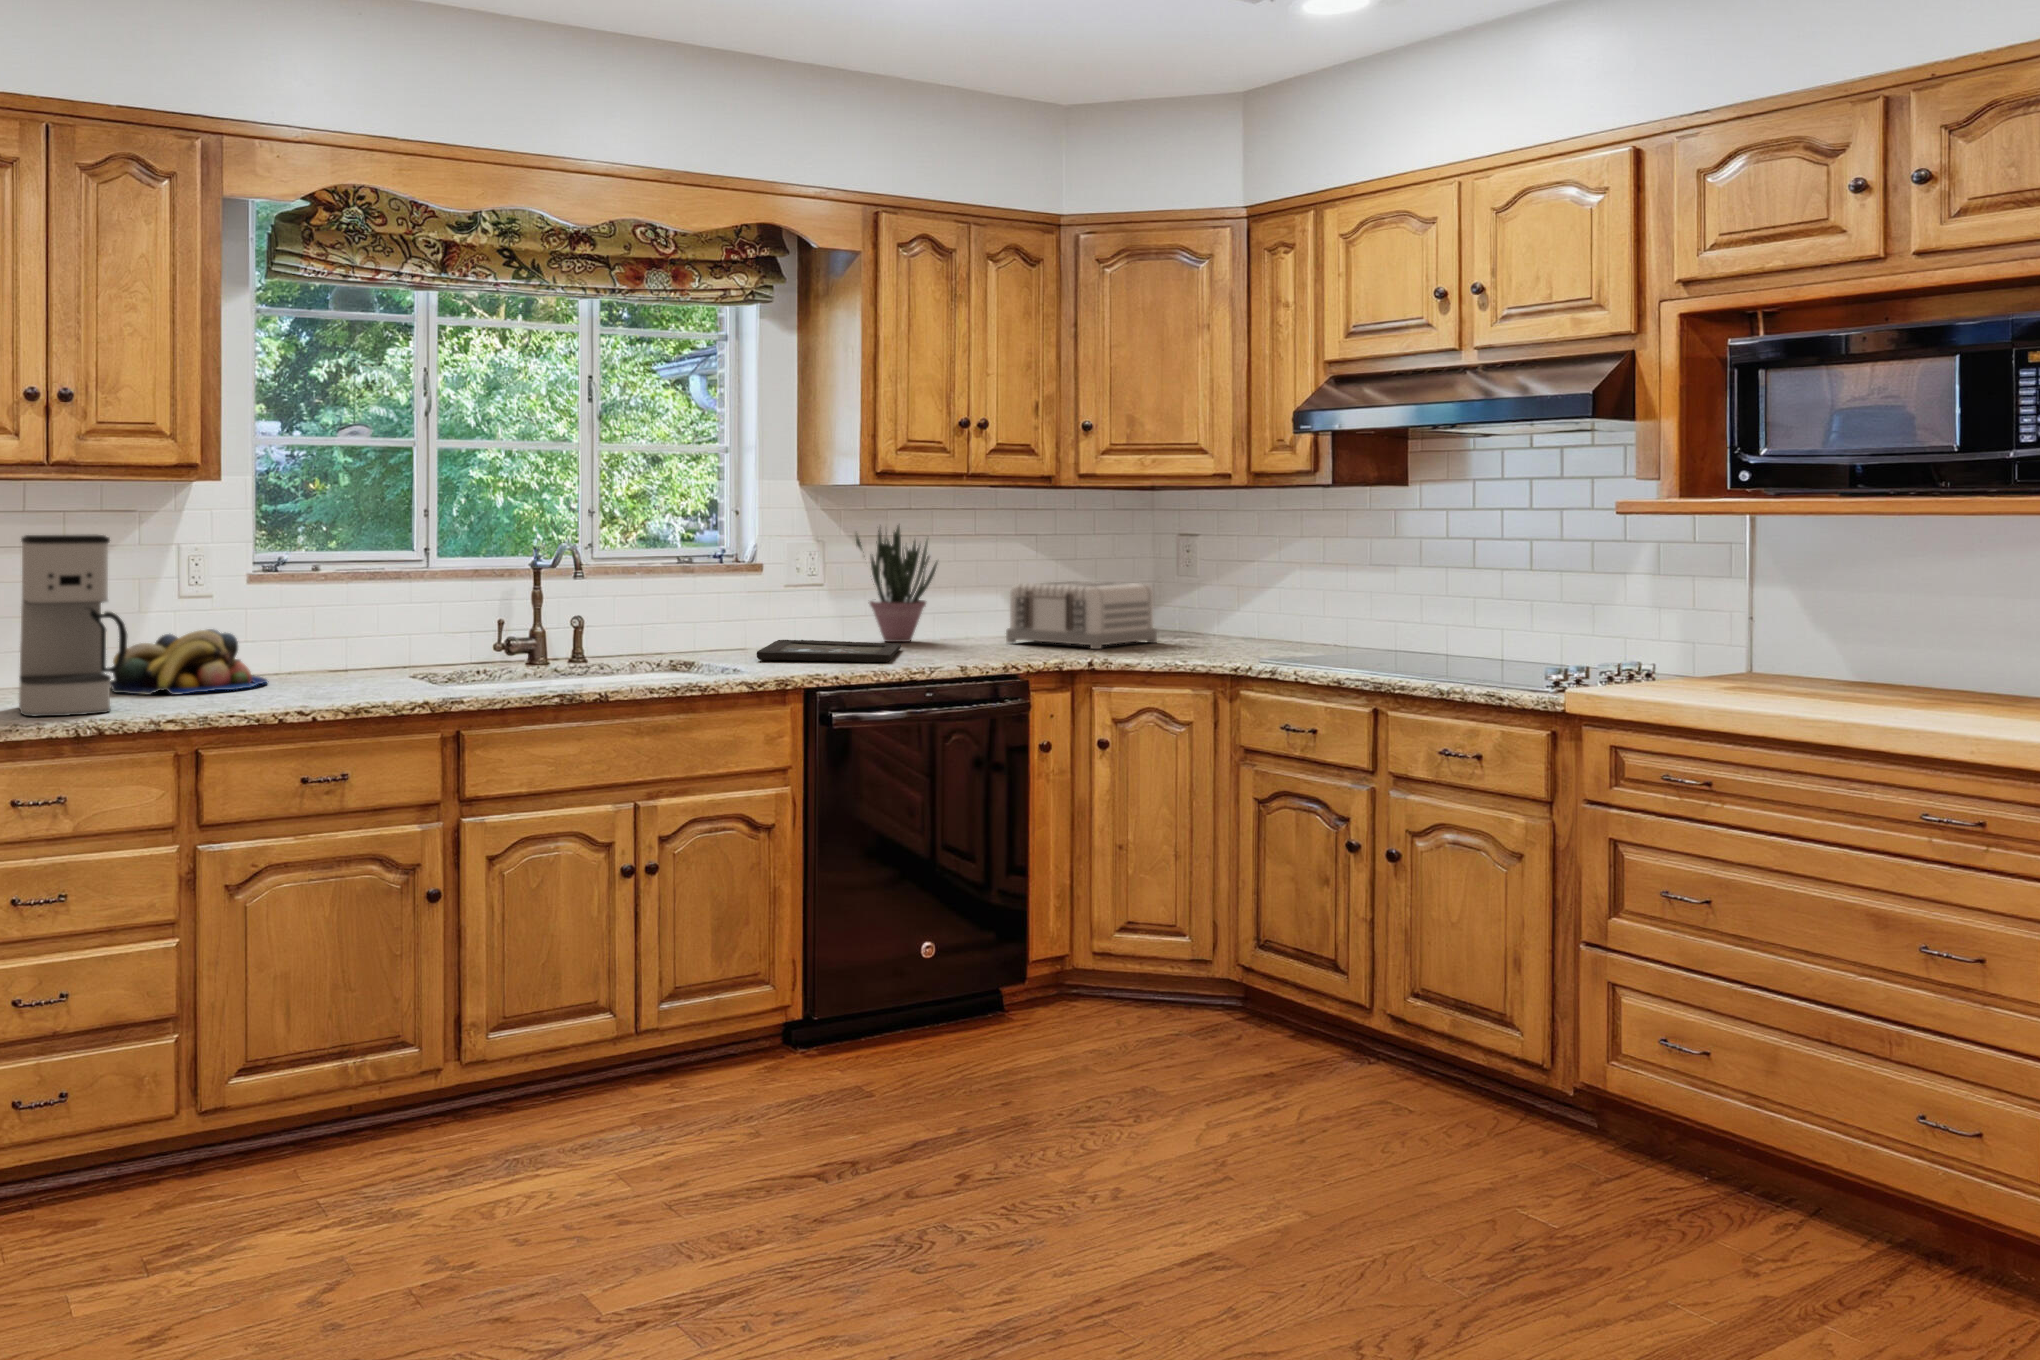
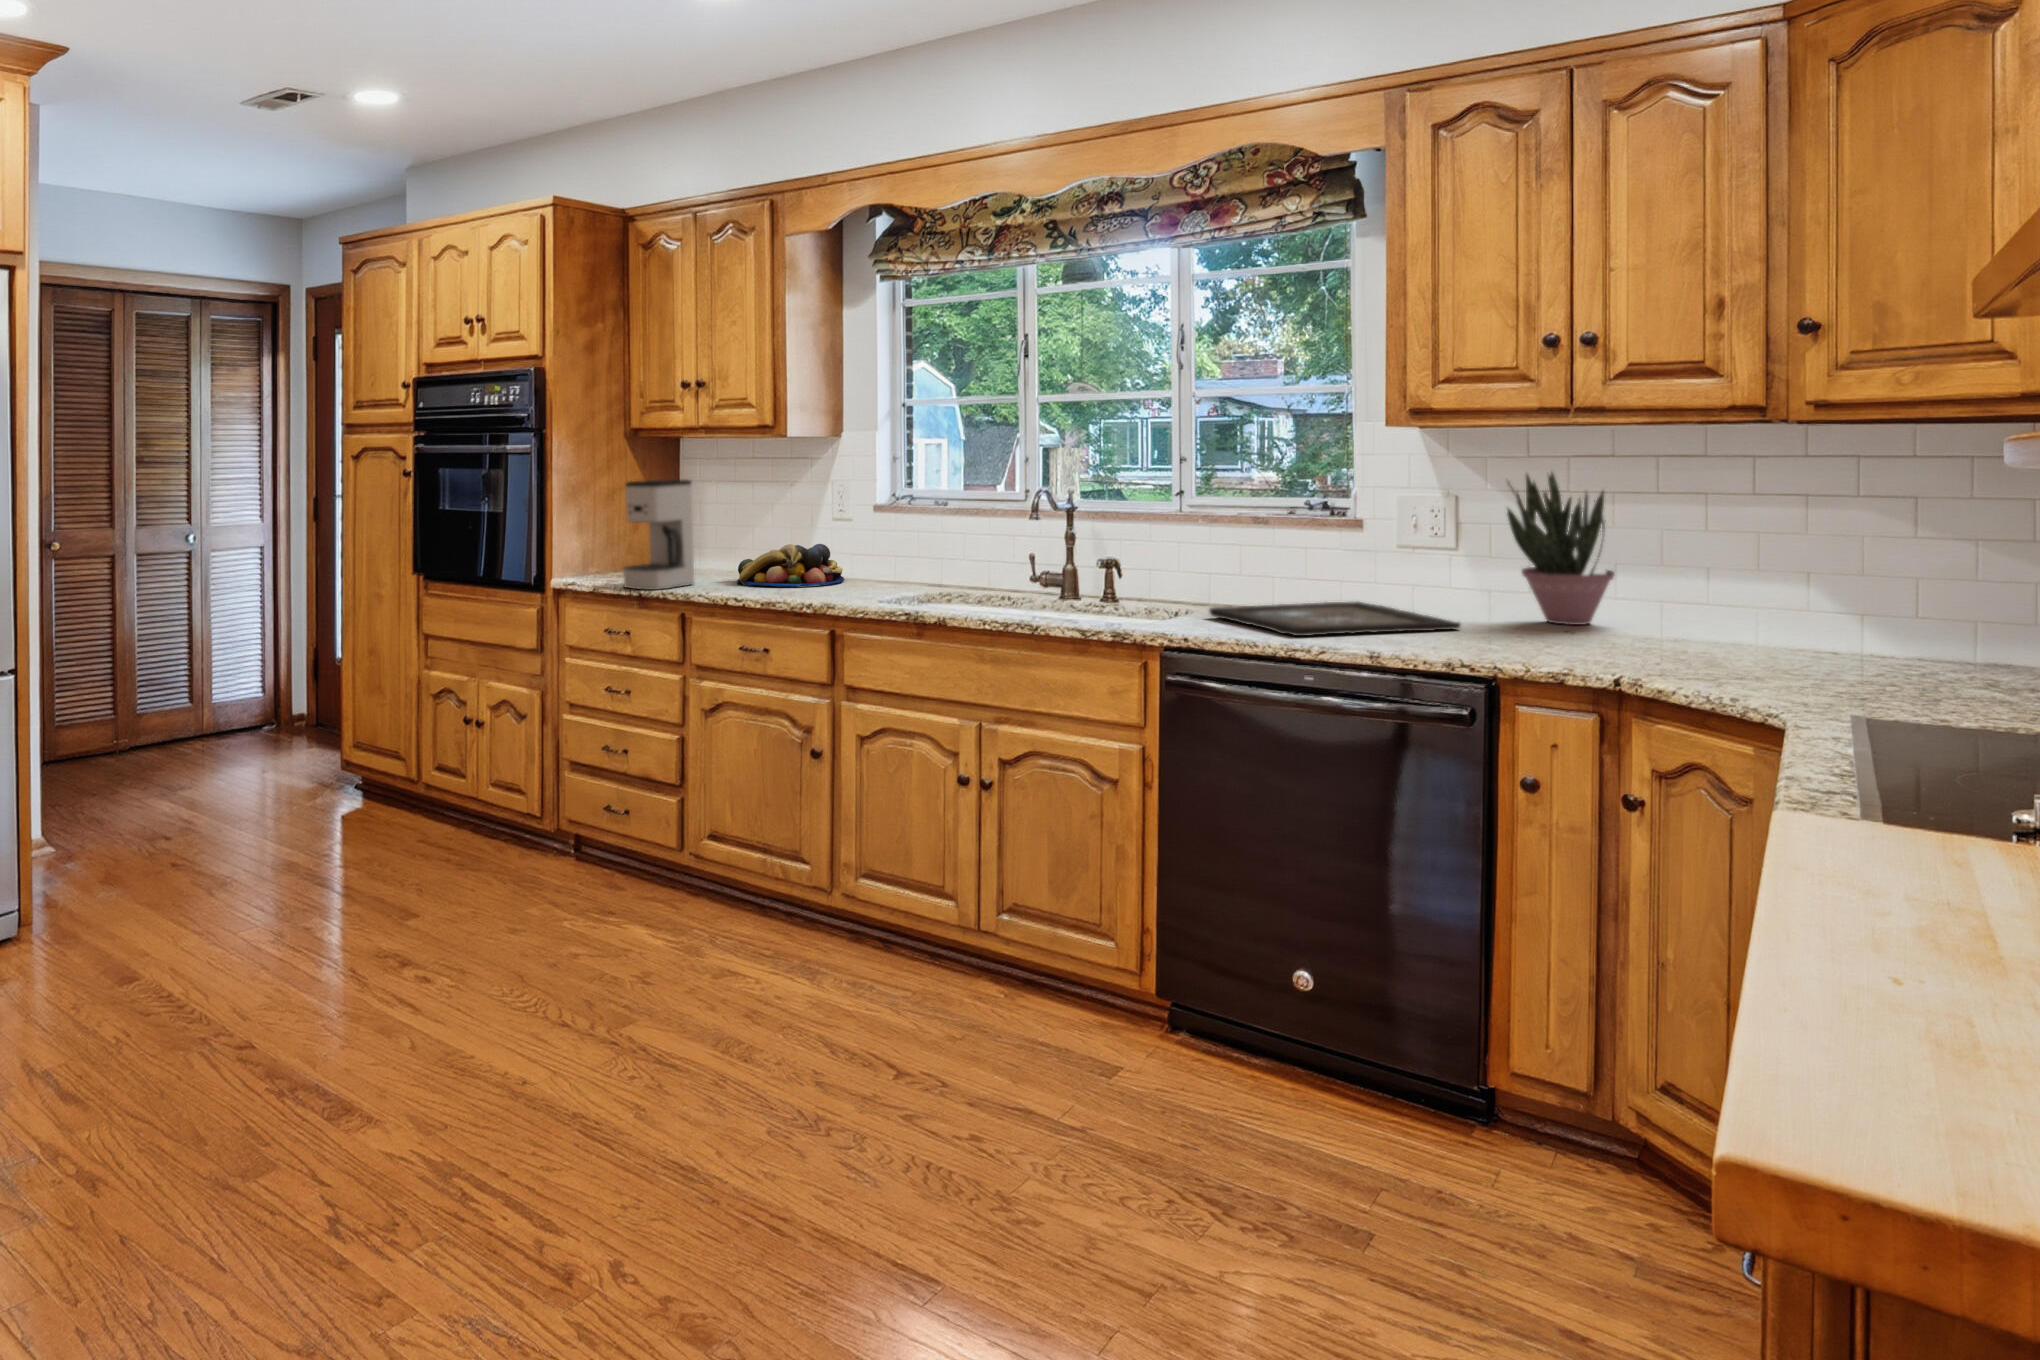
toaster: present [1006,581,1157,649] -> none [1662,561,1951,678]

